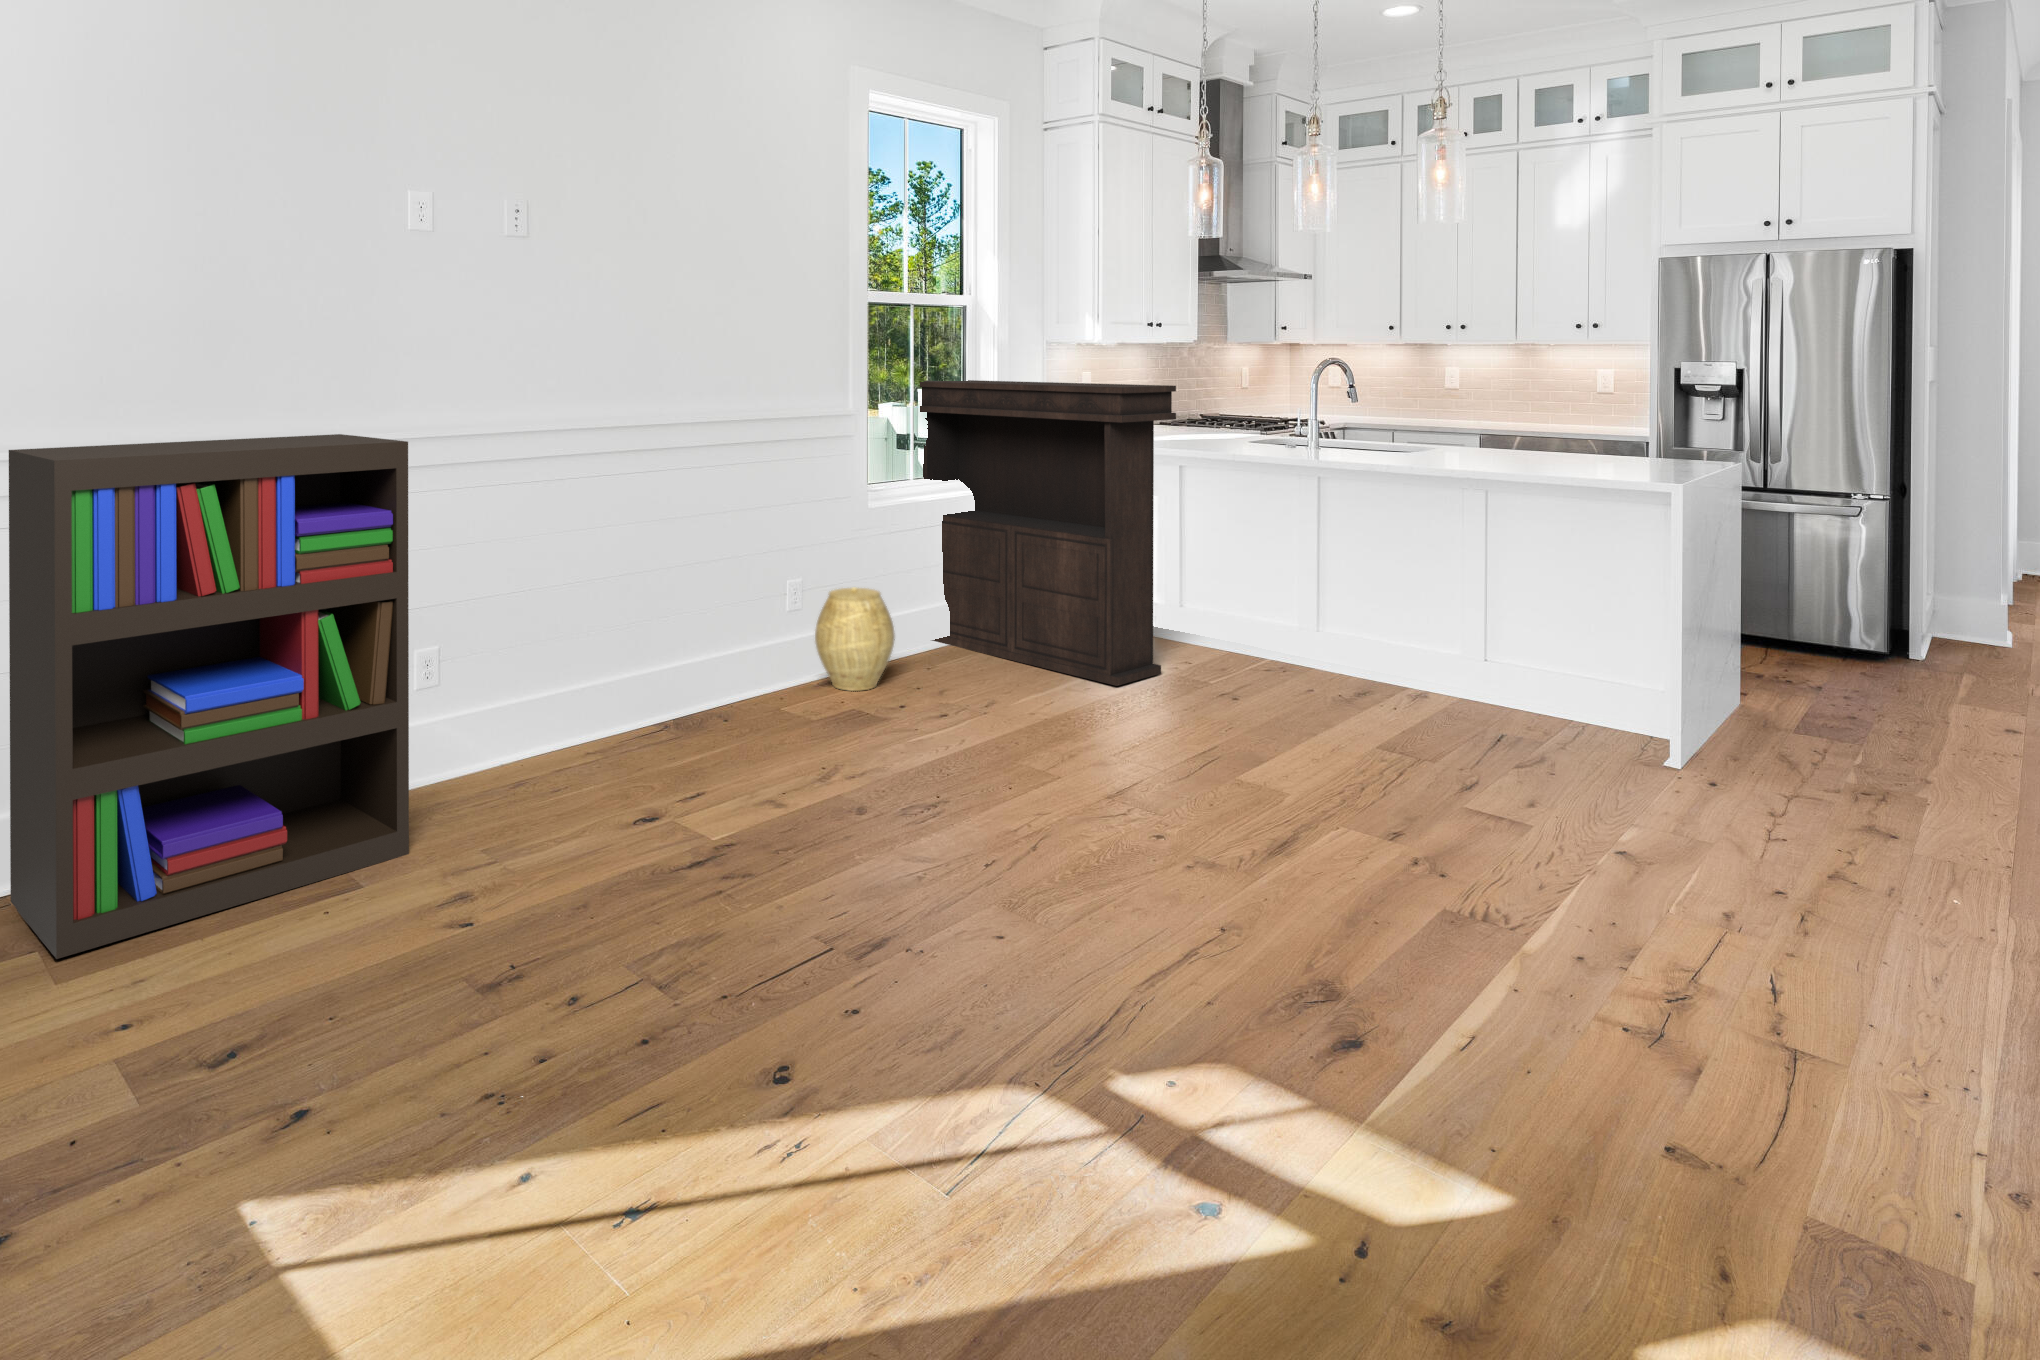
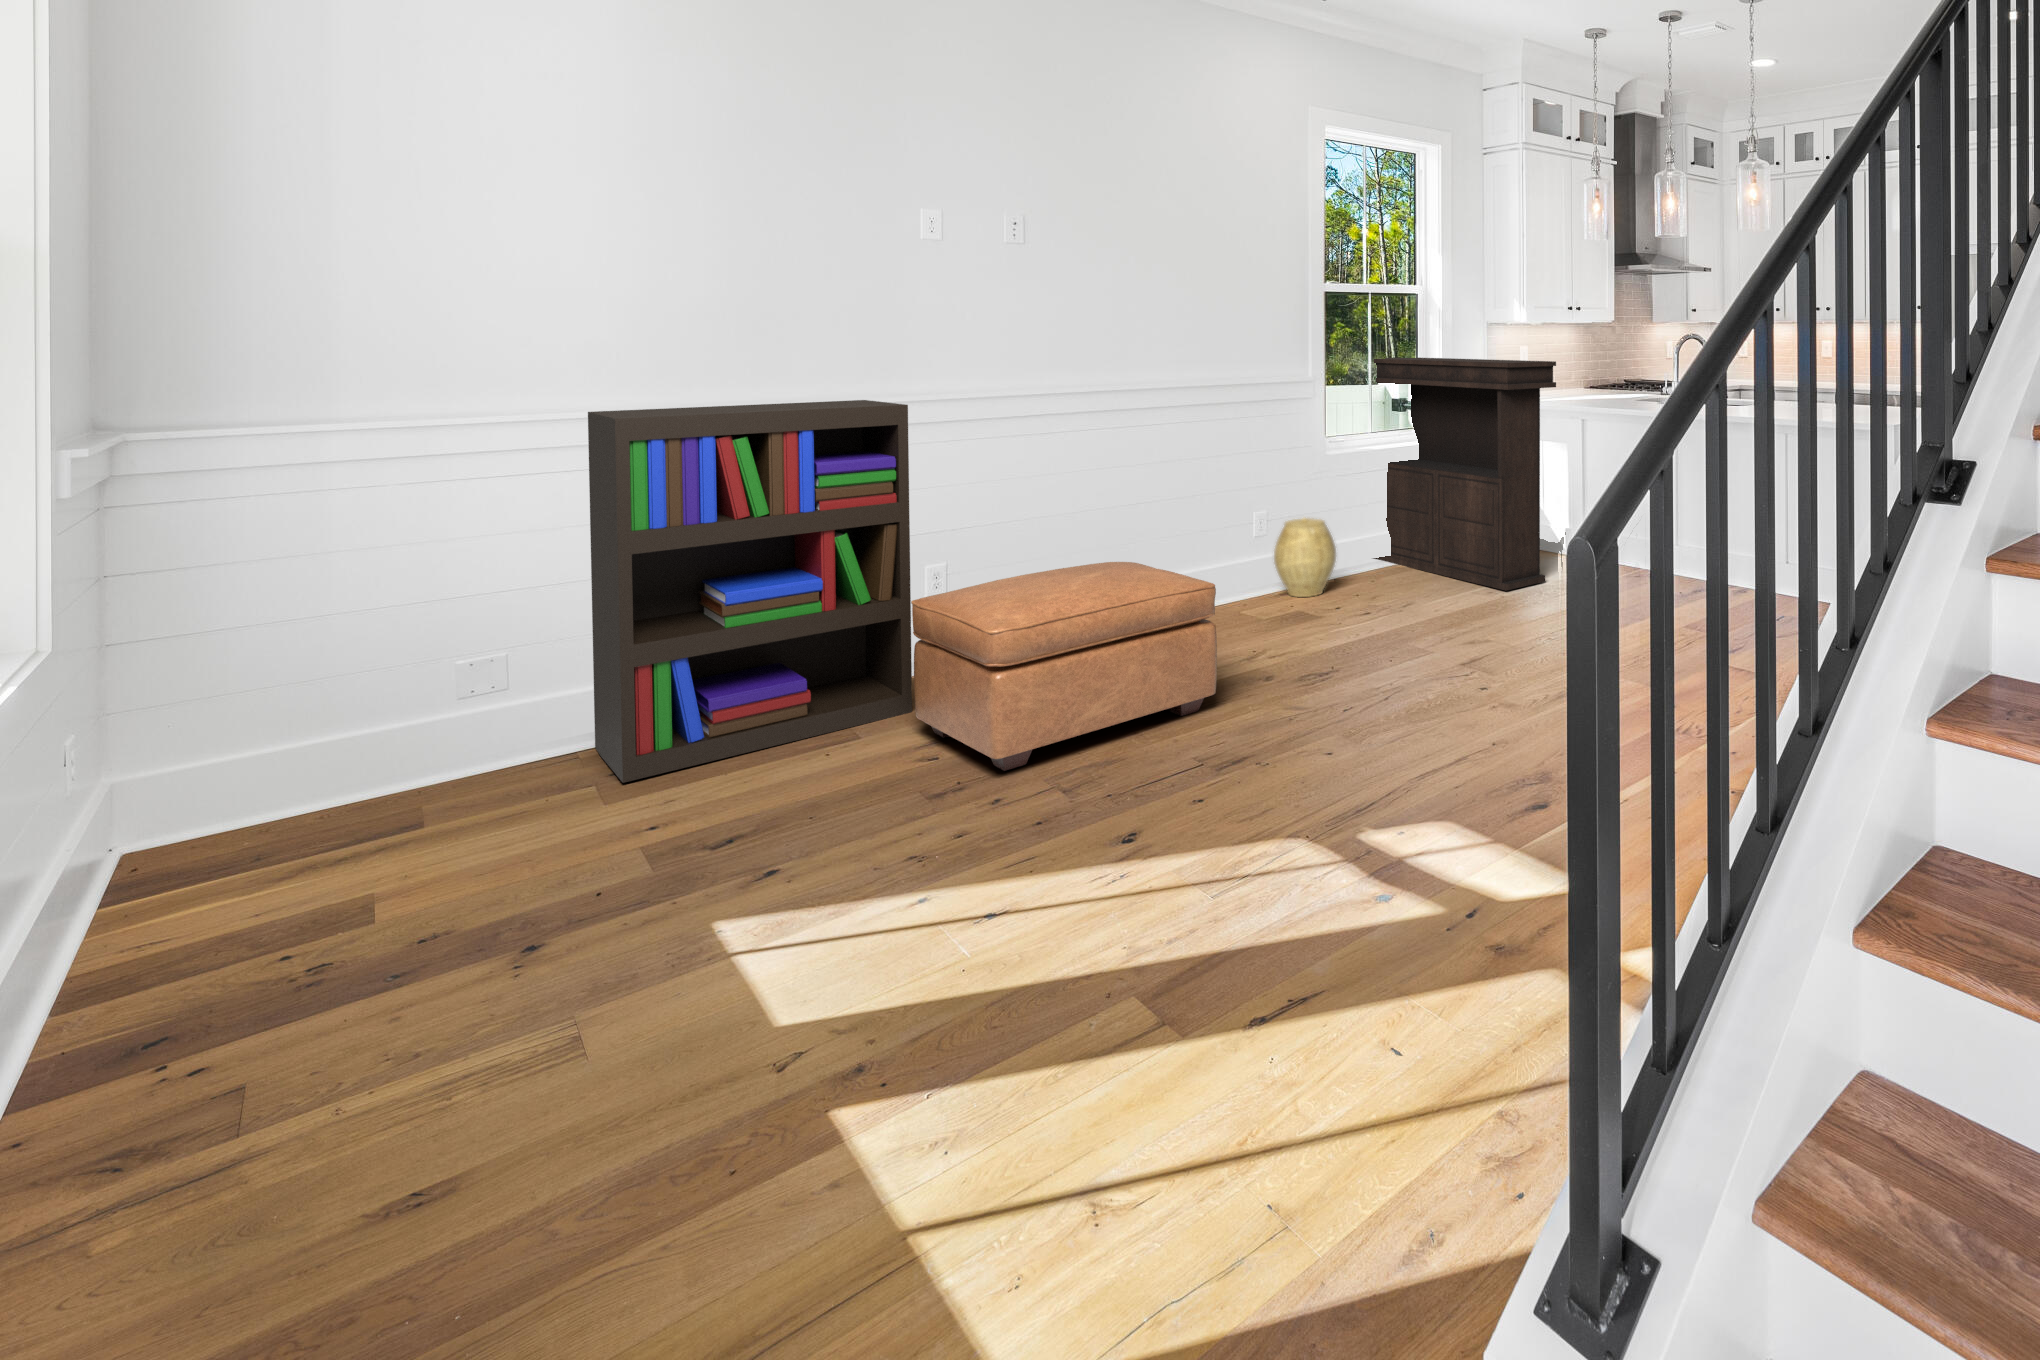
ottoman: none [421,652,815,954] -> present [911,562,1217,771]

